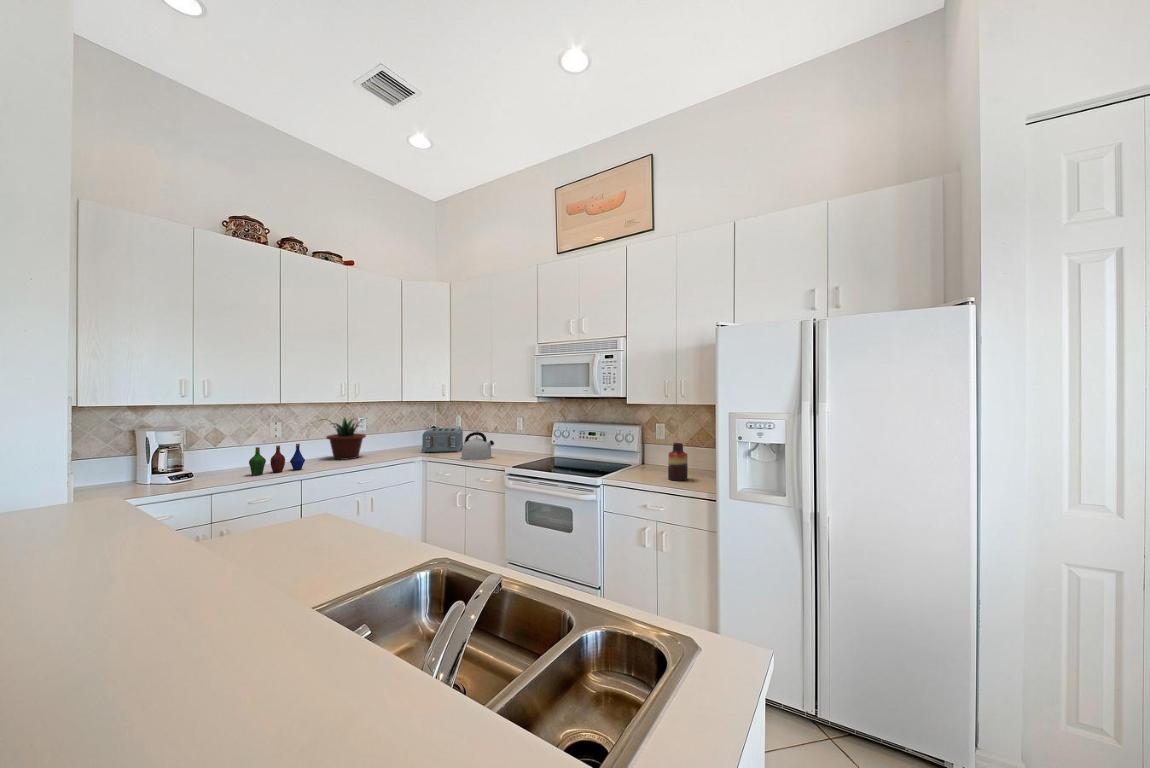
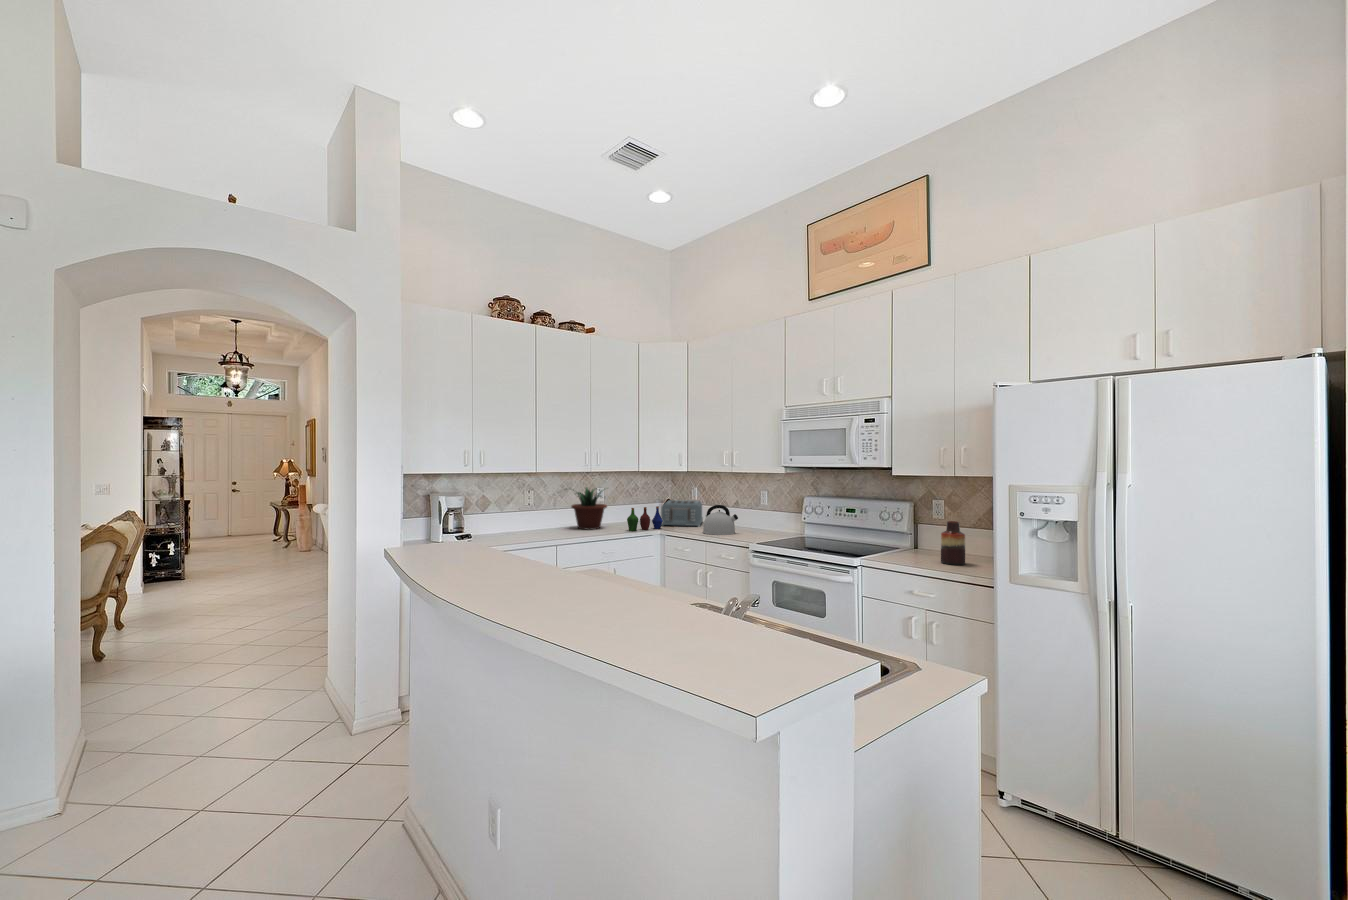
bottle: present [249,444,305,475] -> present [627,506,663,531]

